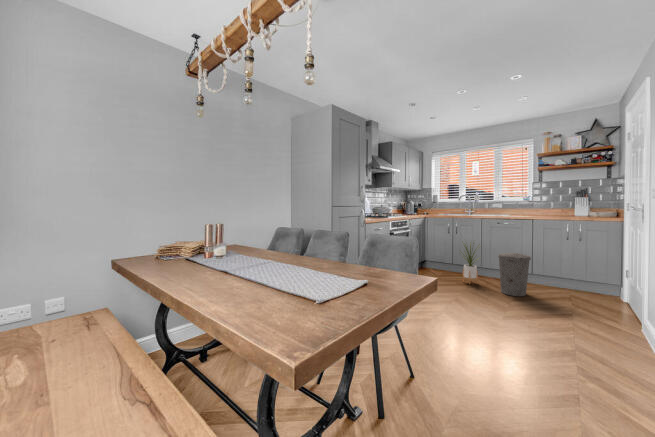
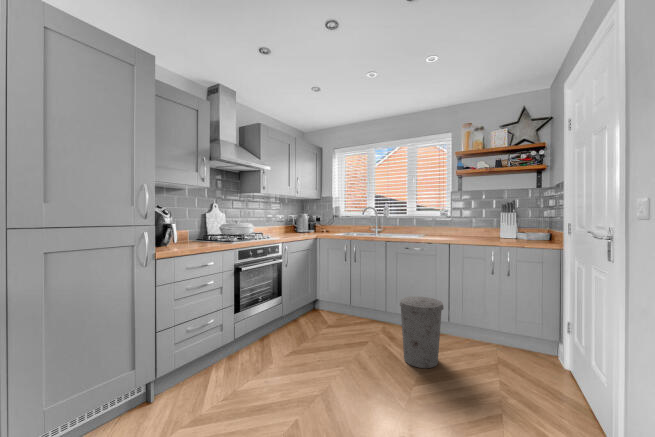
house plant: present [463,245,478,284] -> none [348,271,385,344]

